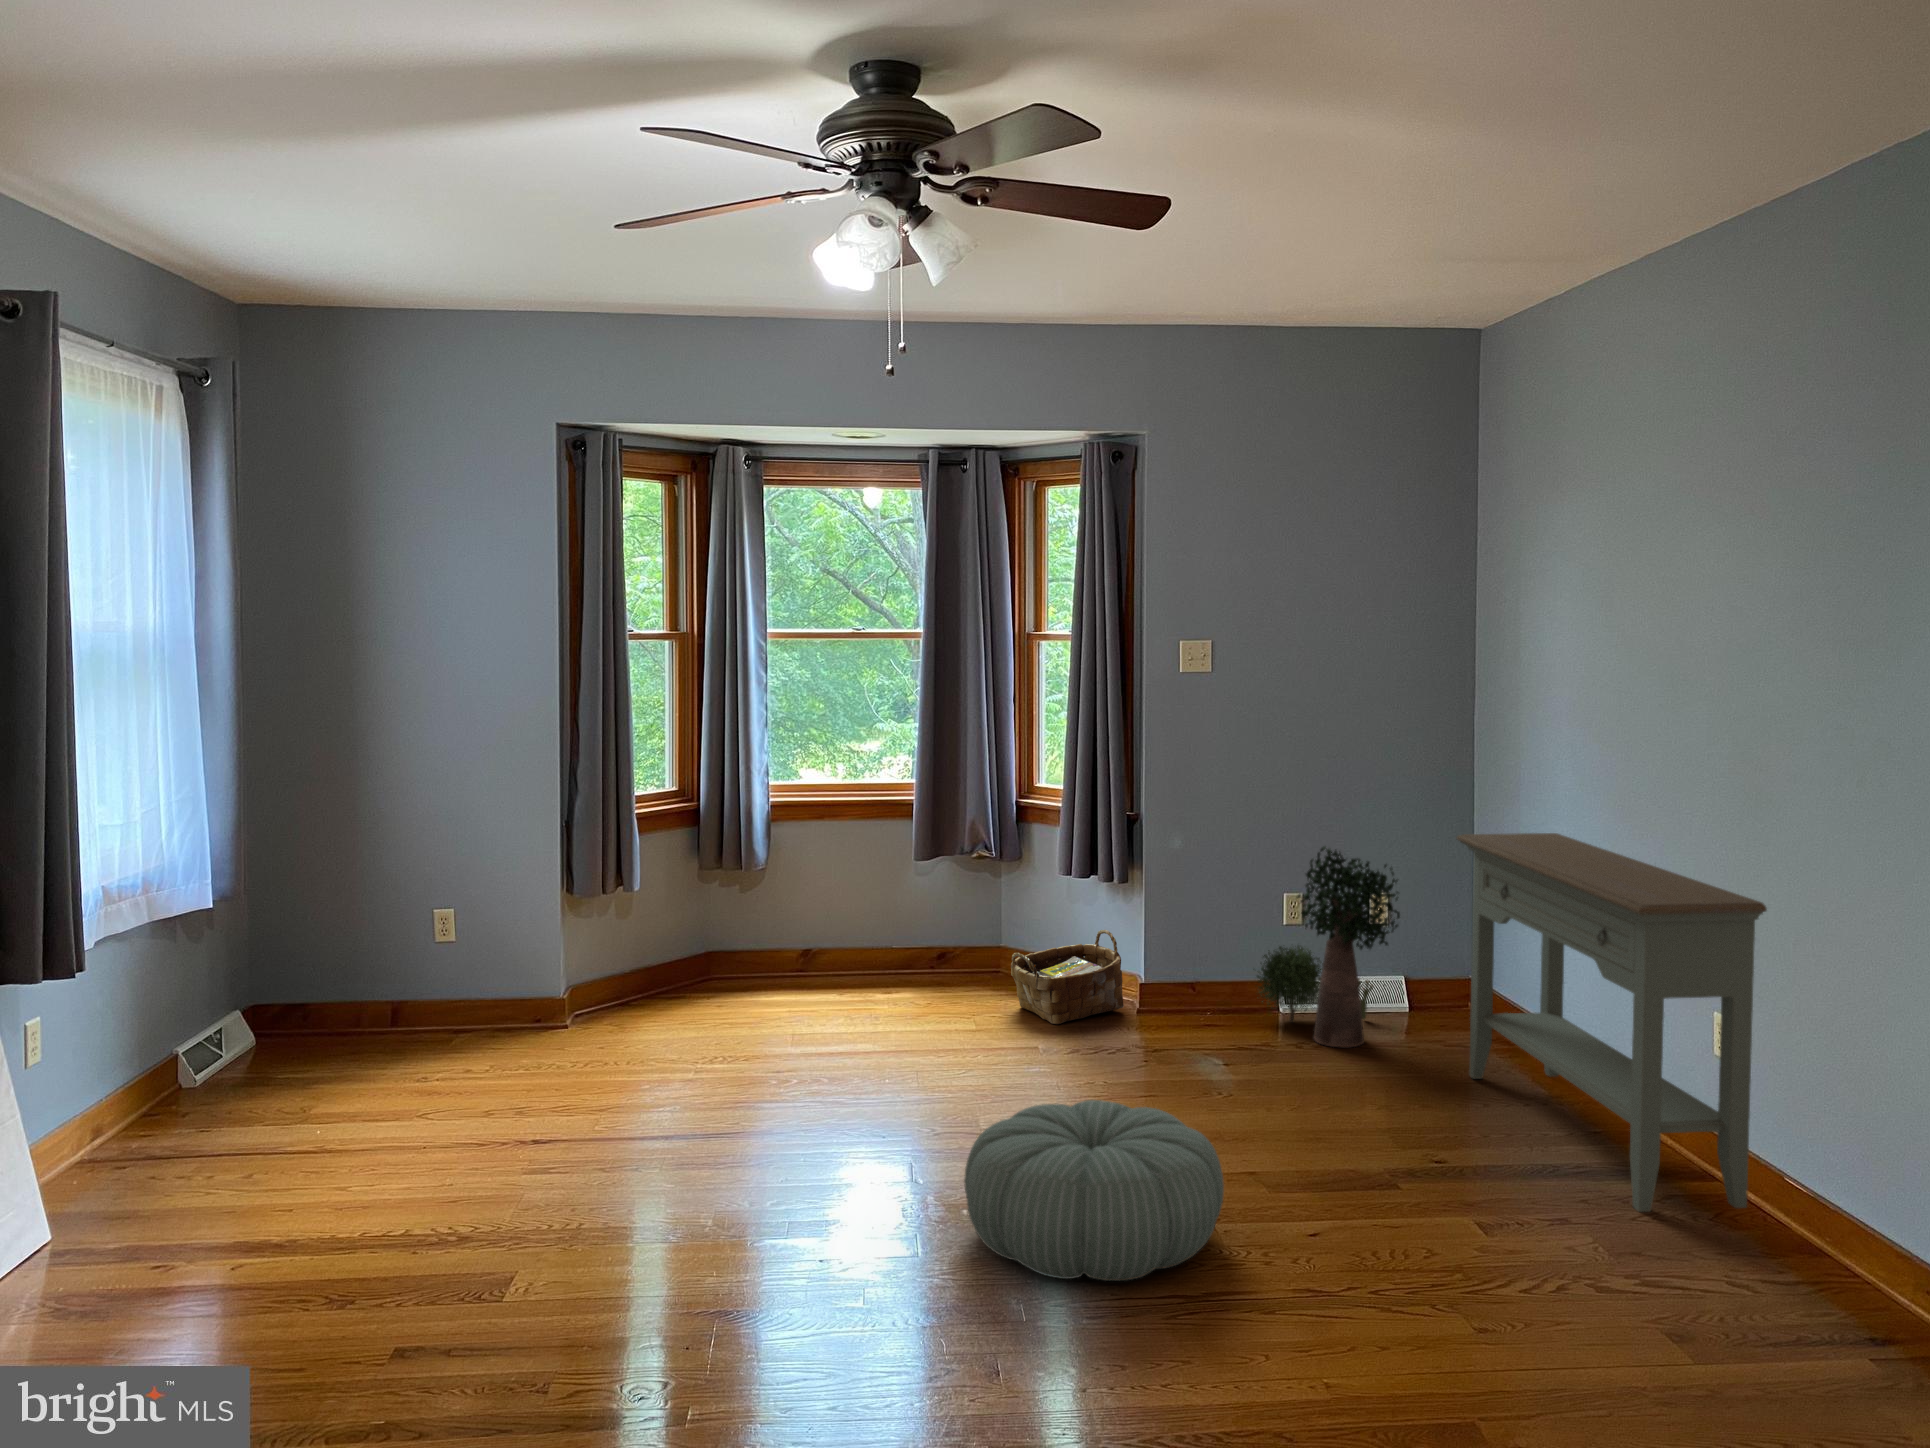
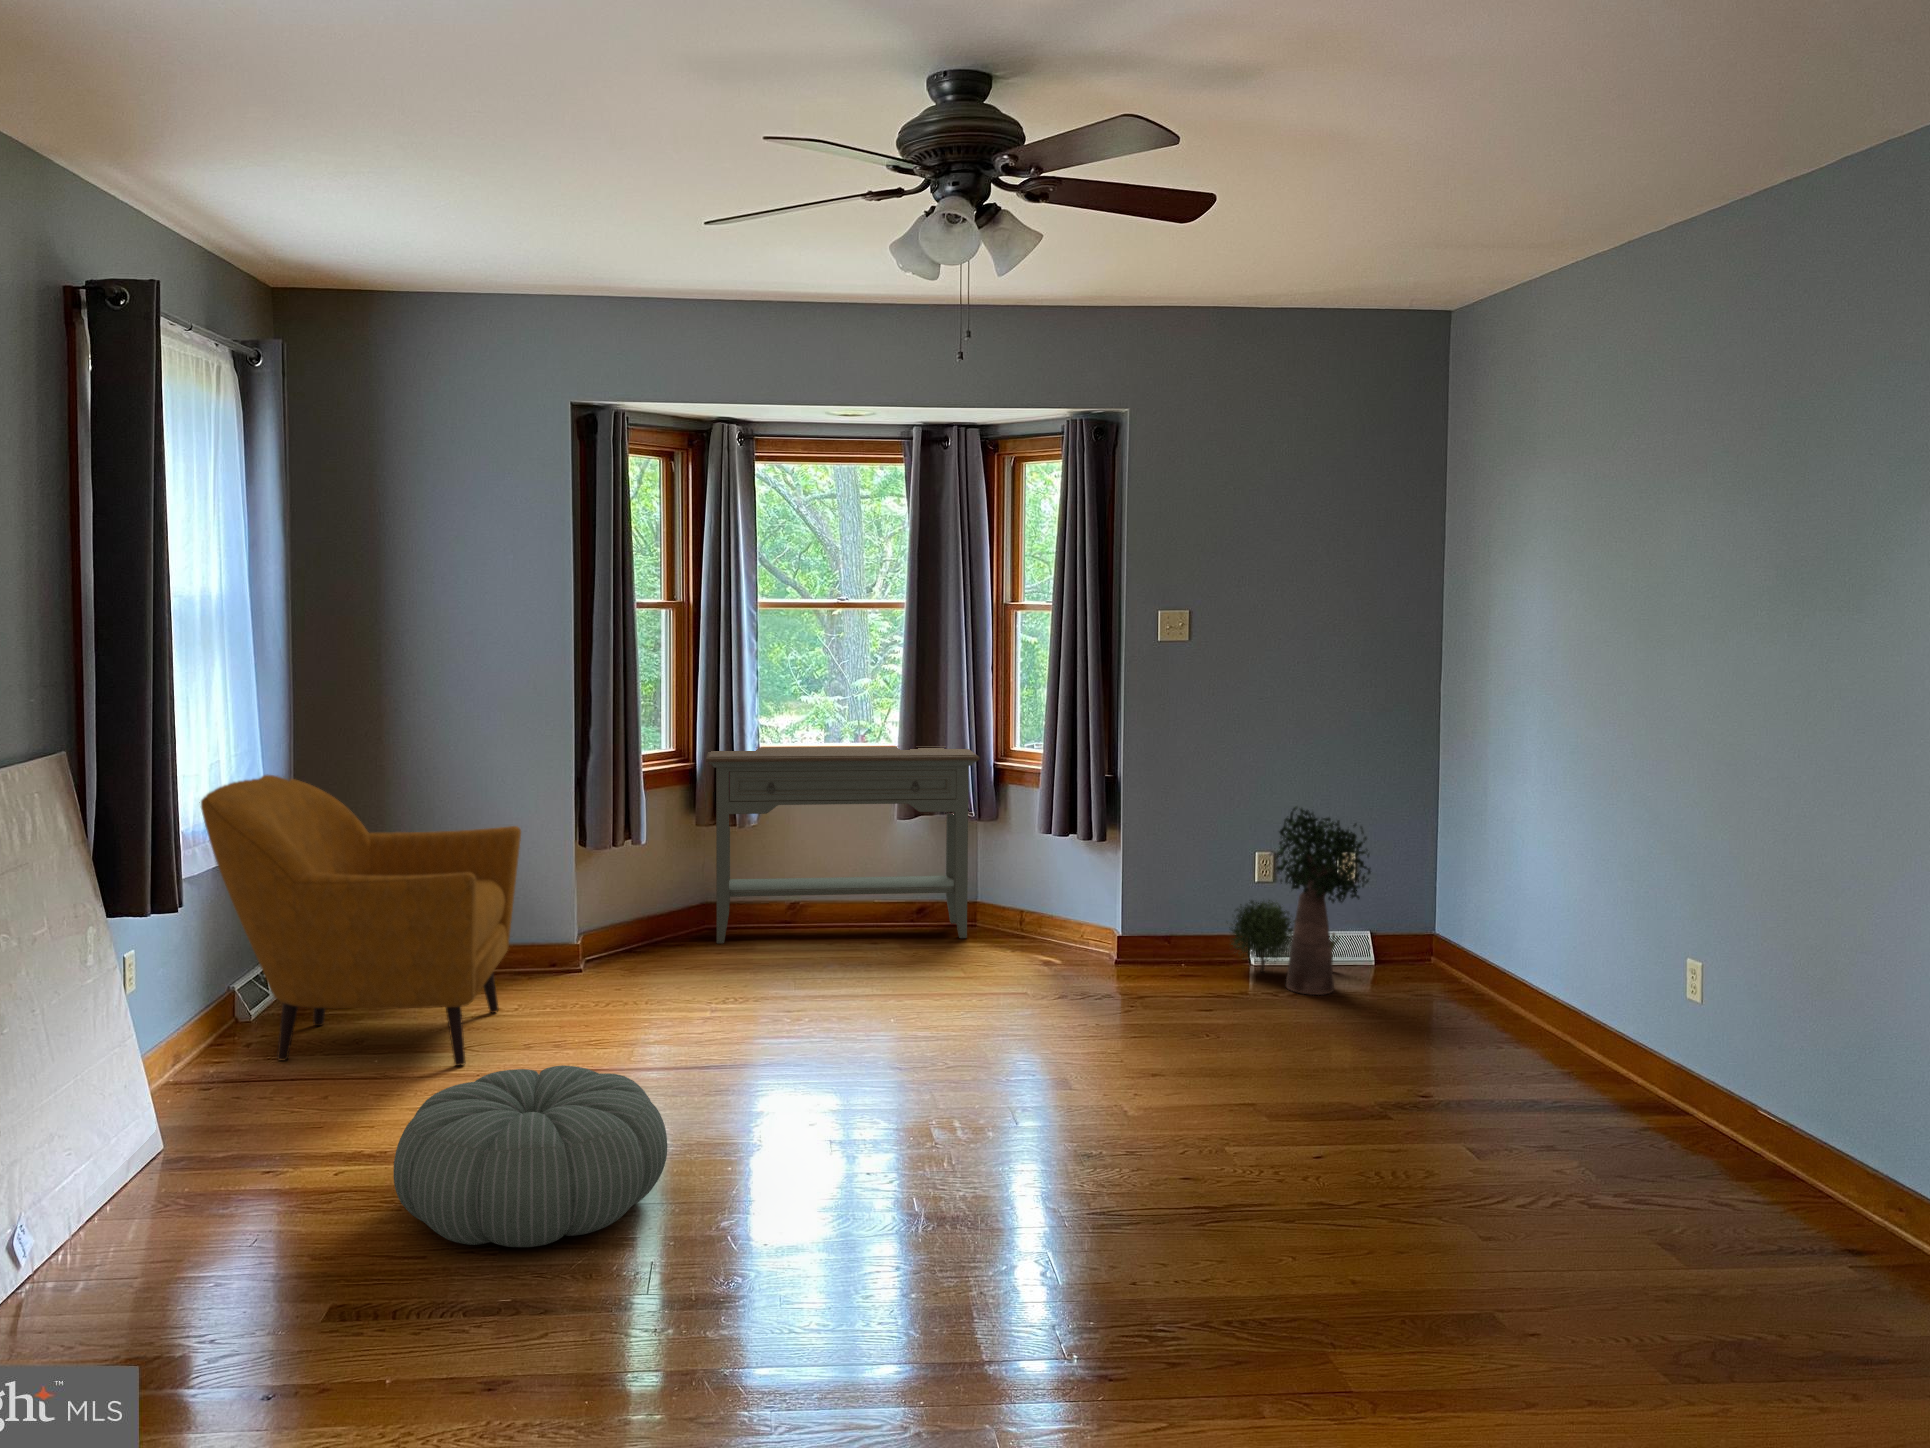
armchair: none [123,822,492,1137] -> present [201,775,521,1066]
console table: present [1457,833,1767,1212] -> present [706,747,980,943]
woven basket: present [1011,930,1124,1024] -> none [996,884,1102,972]
pouf: present [964,1100,1224,1281] -> present [394,1065,667,1247]

